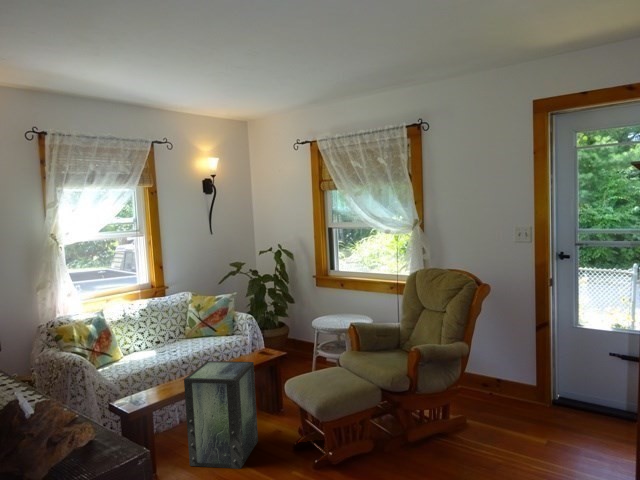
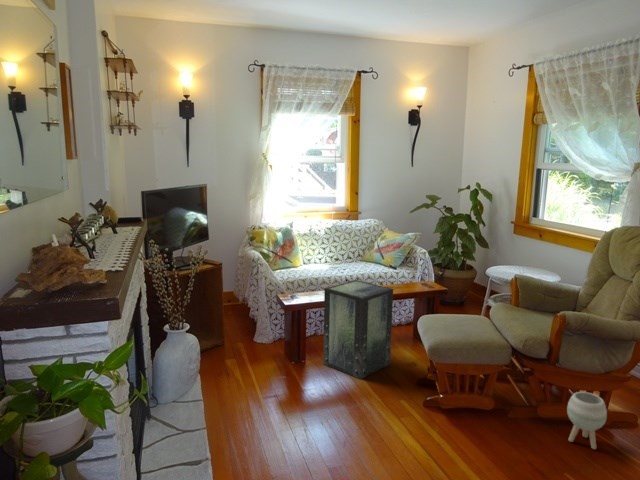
planter: none [439,413,469,460] -> present [567,392,607,449]

